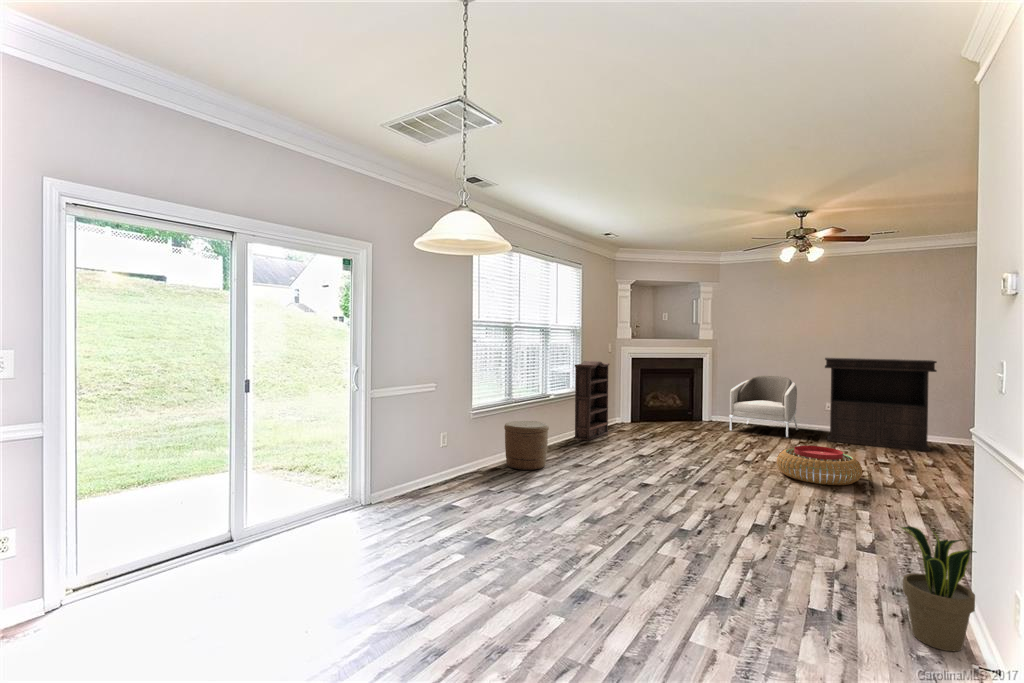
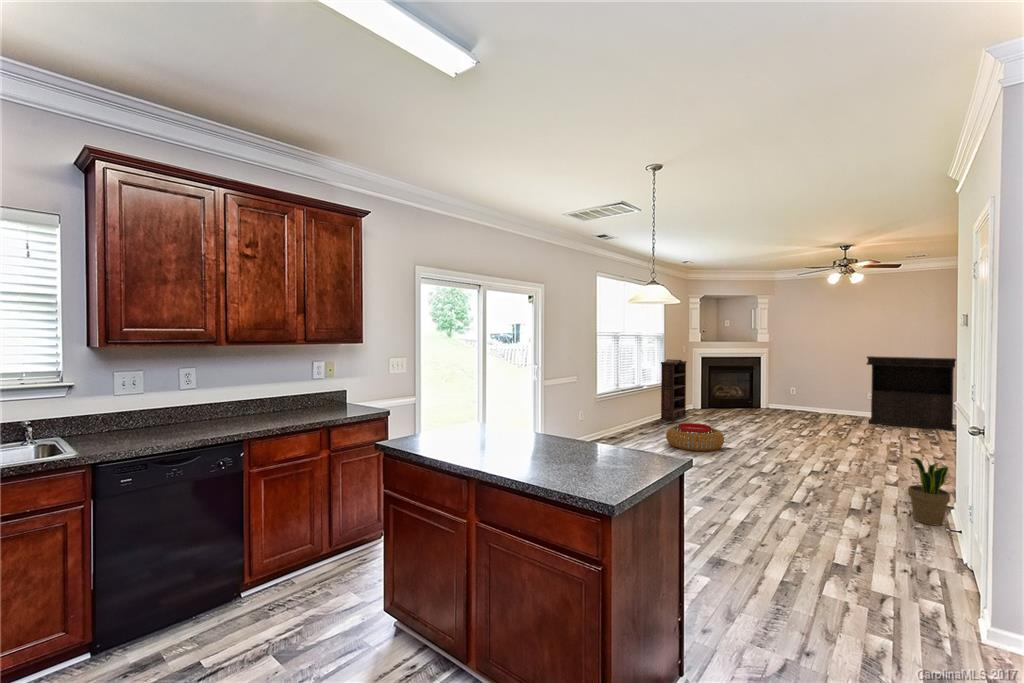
armchair: present [729,376,798,437] -> none [785,371,844,421]
woven basket: present [504,421,549,470] -> none [617,404,651,439]
pouf: present [777,446,862,485] -> present [666,423,724,451]

